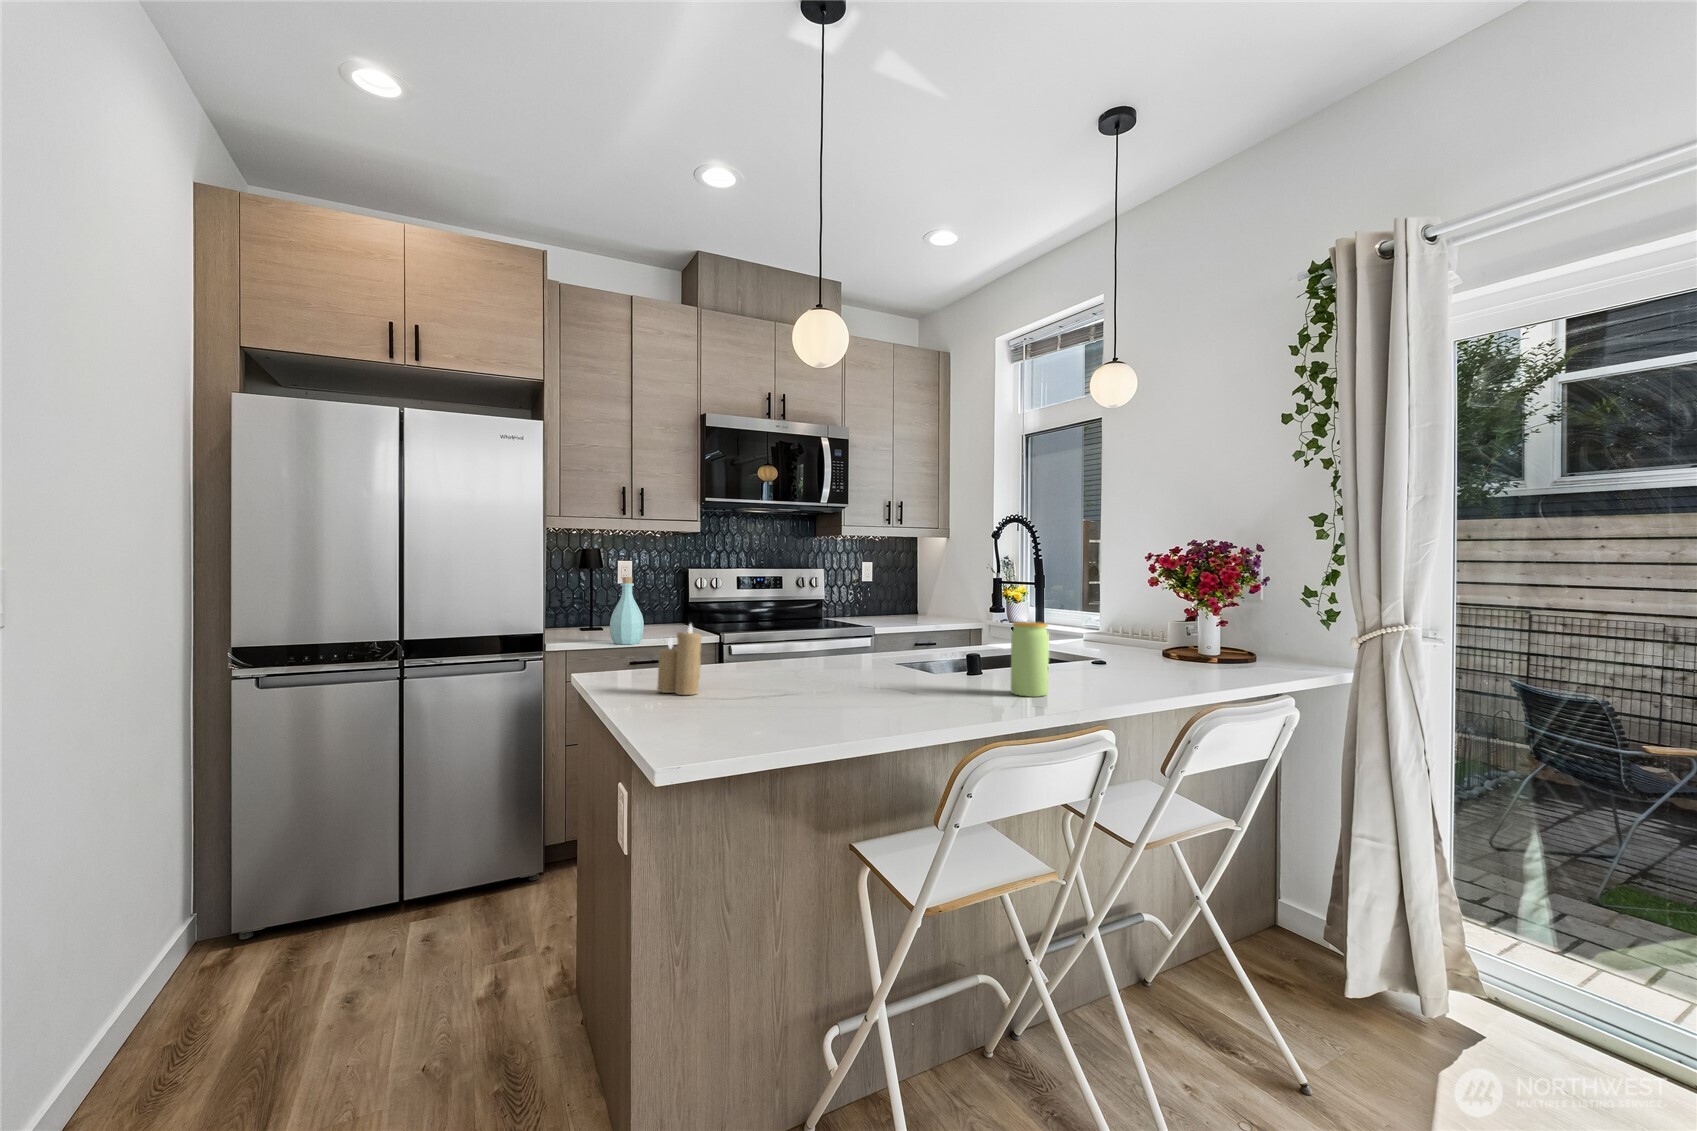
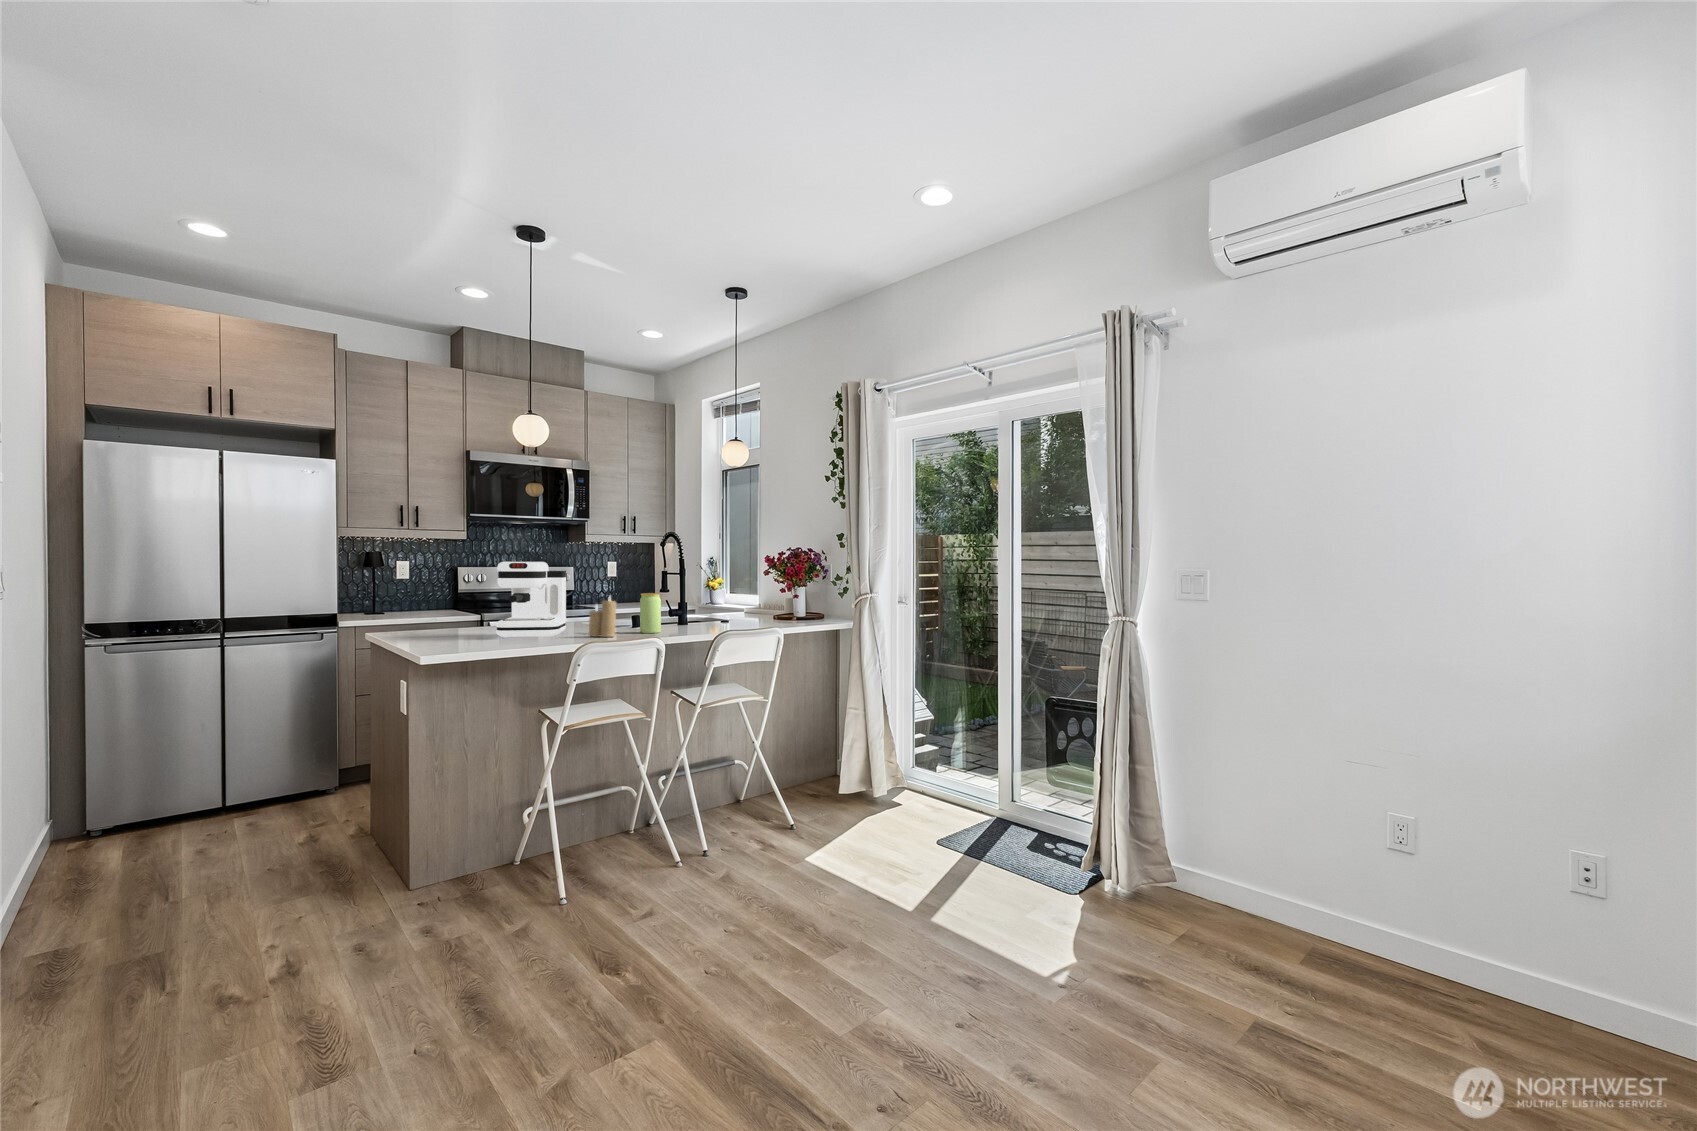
coffee maker: none [775,564,882,703] -> present [496,562,566,638]
bottle: present [610,577,644,644] -> none [391,573,419,621]
candle: present [657,624,702,695] -> present [589,597,616,637]

